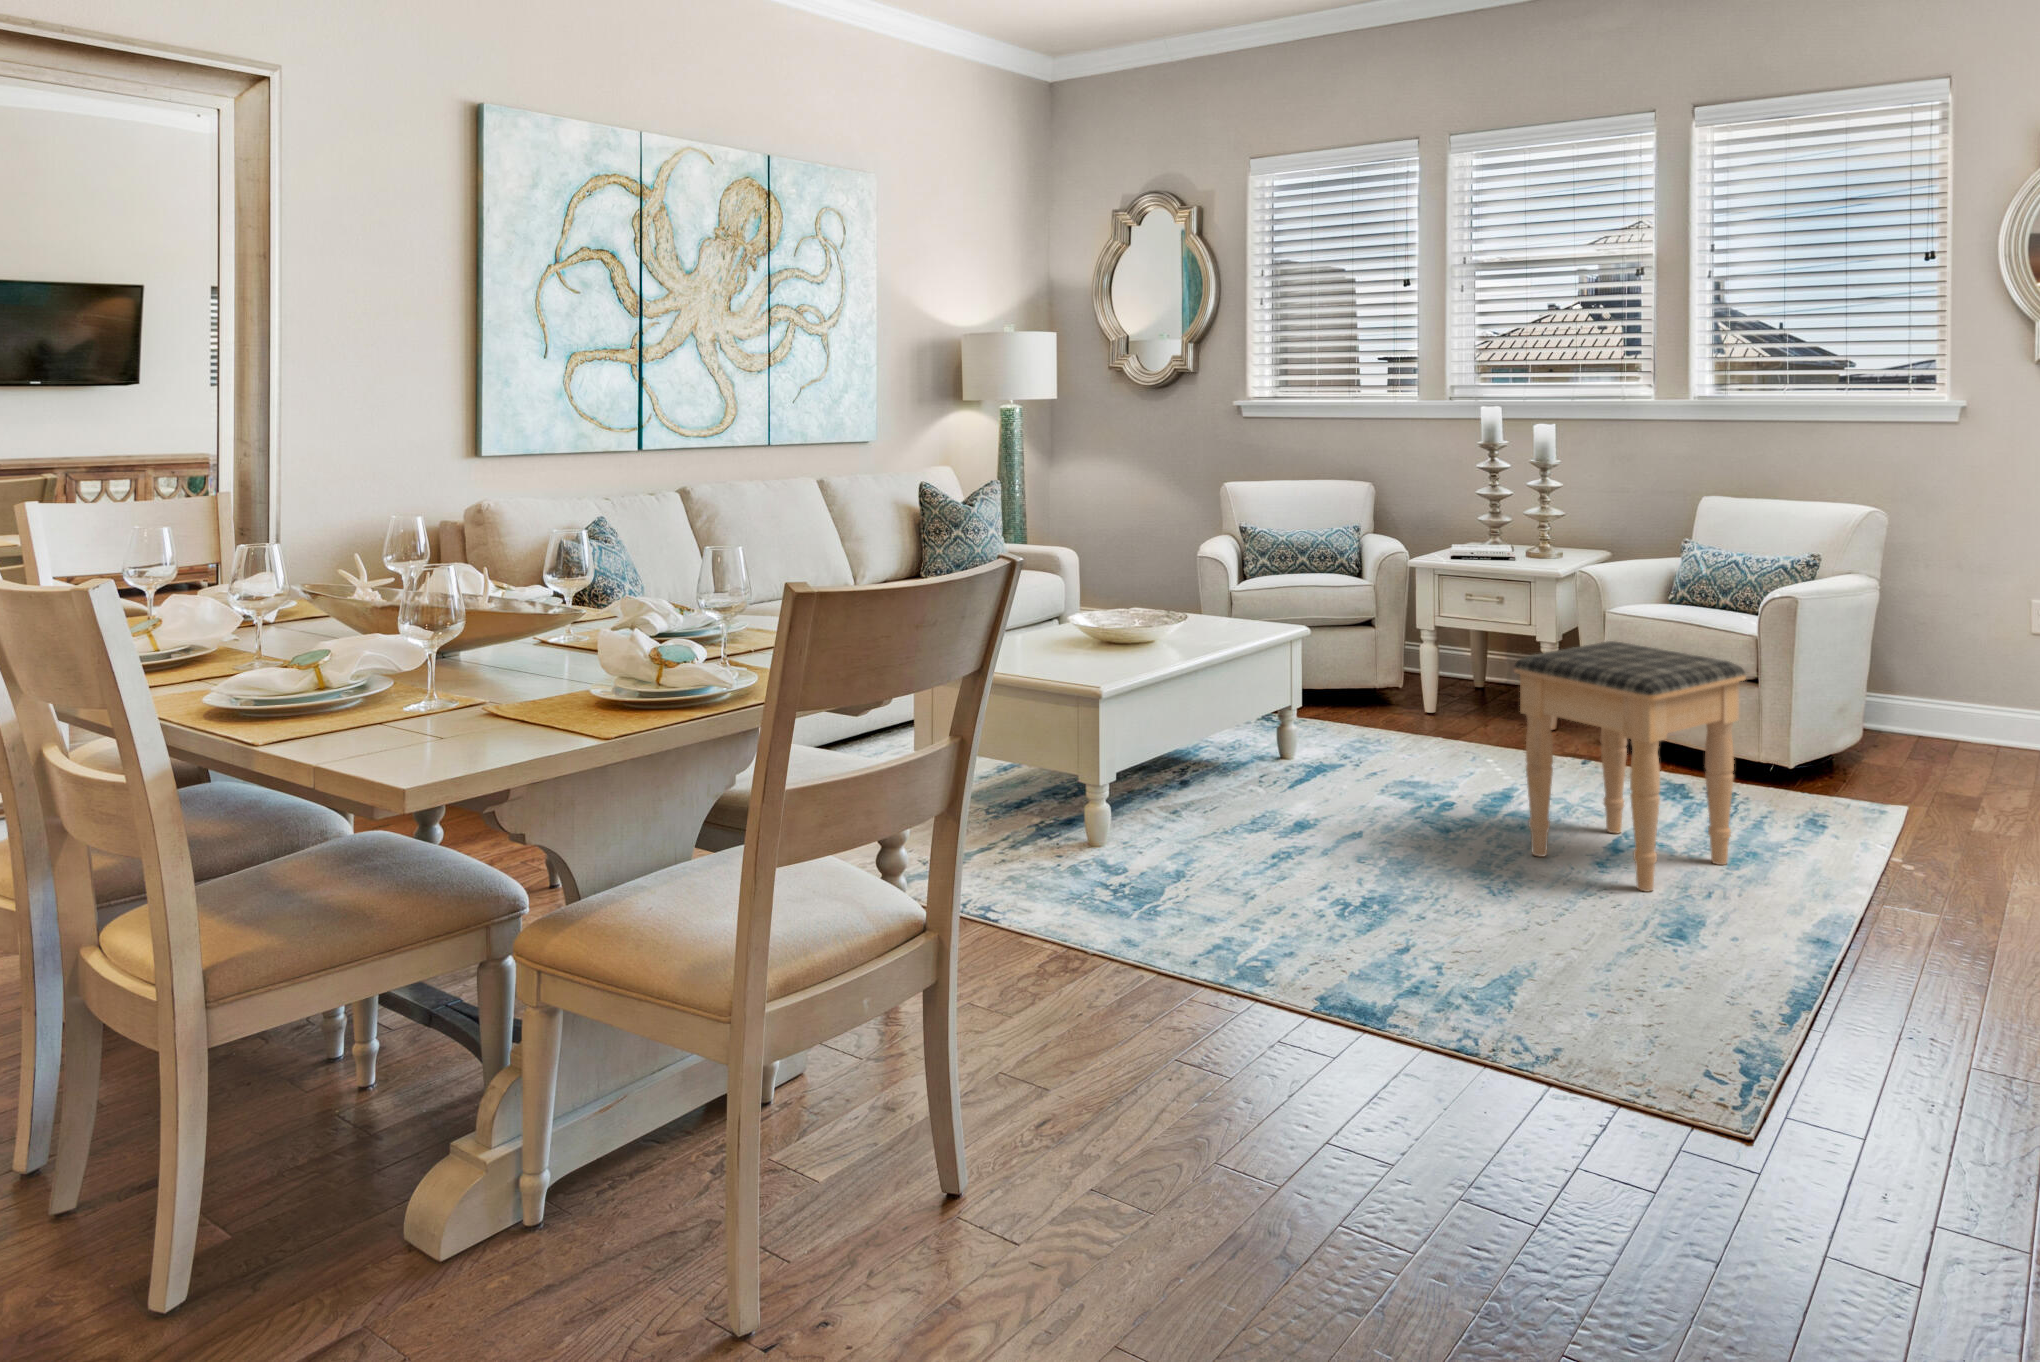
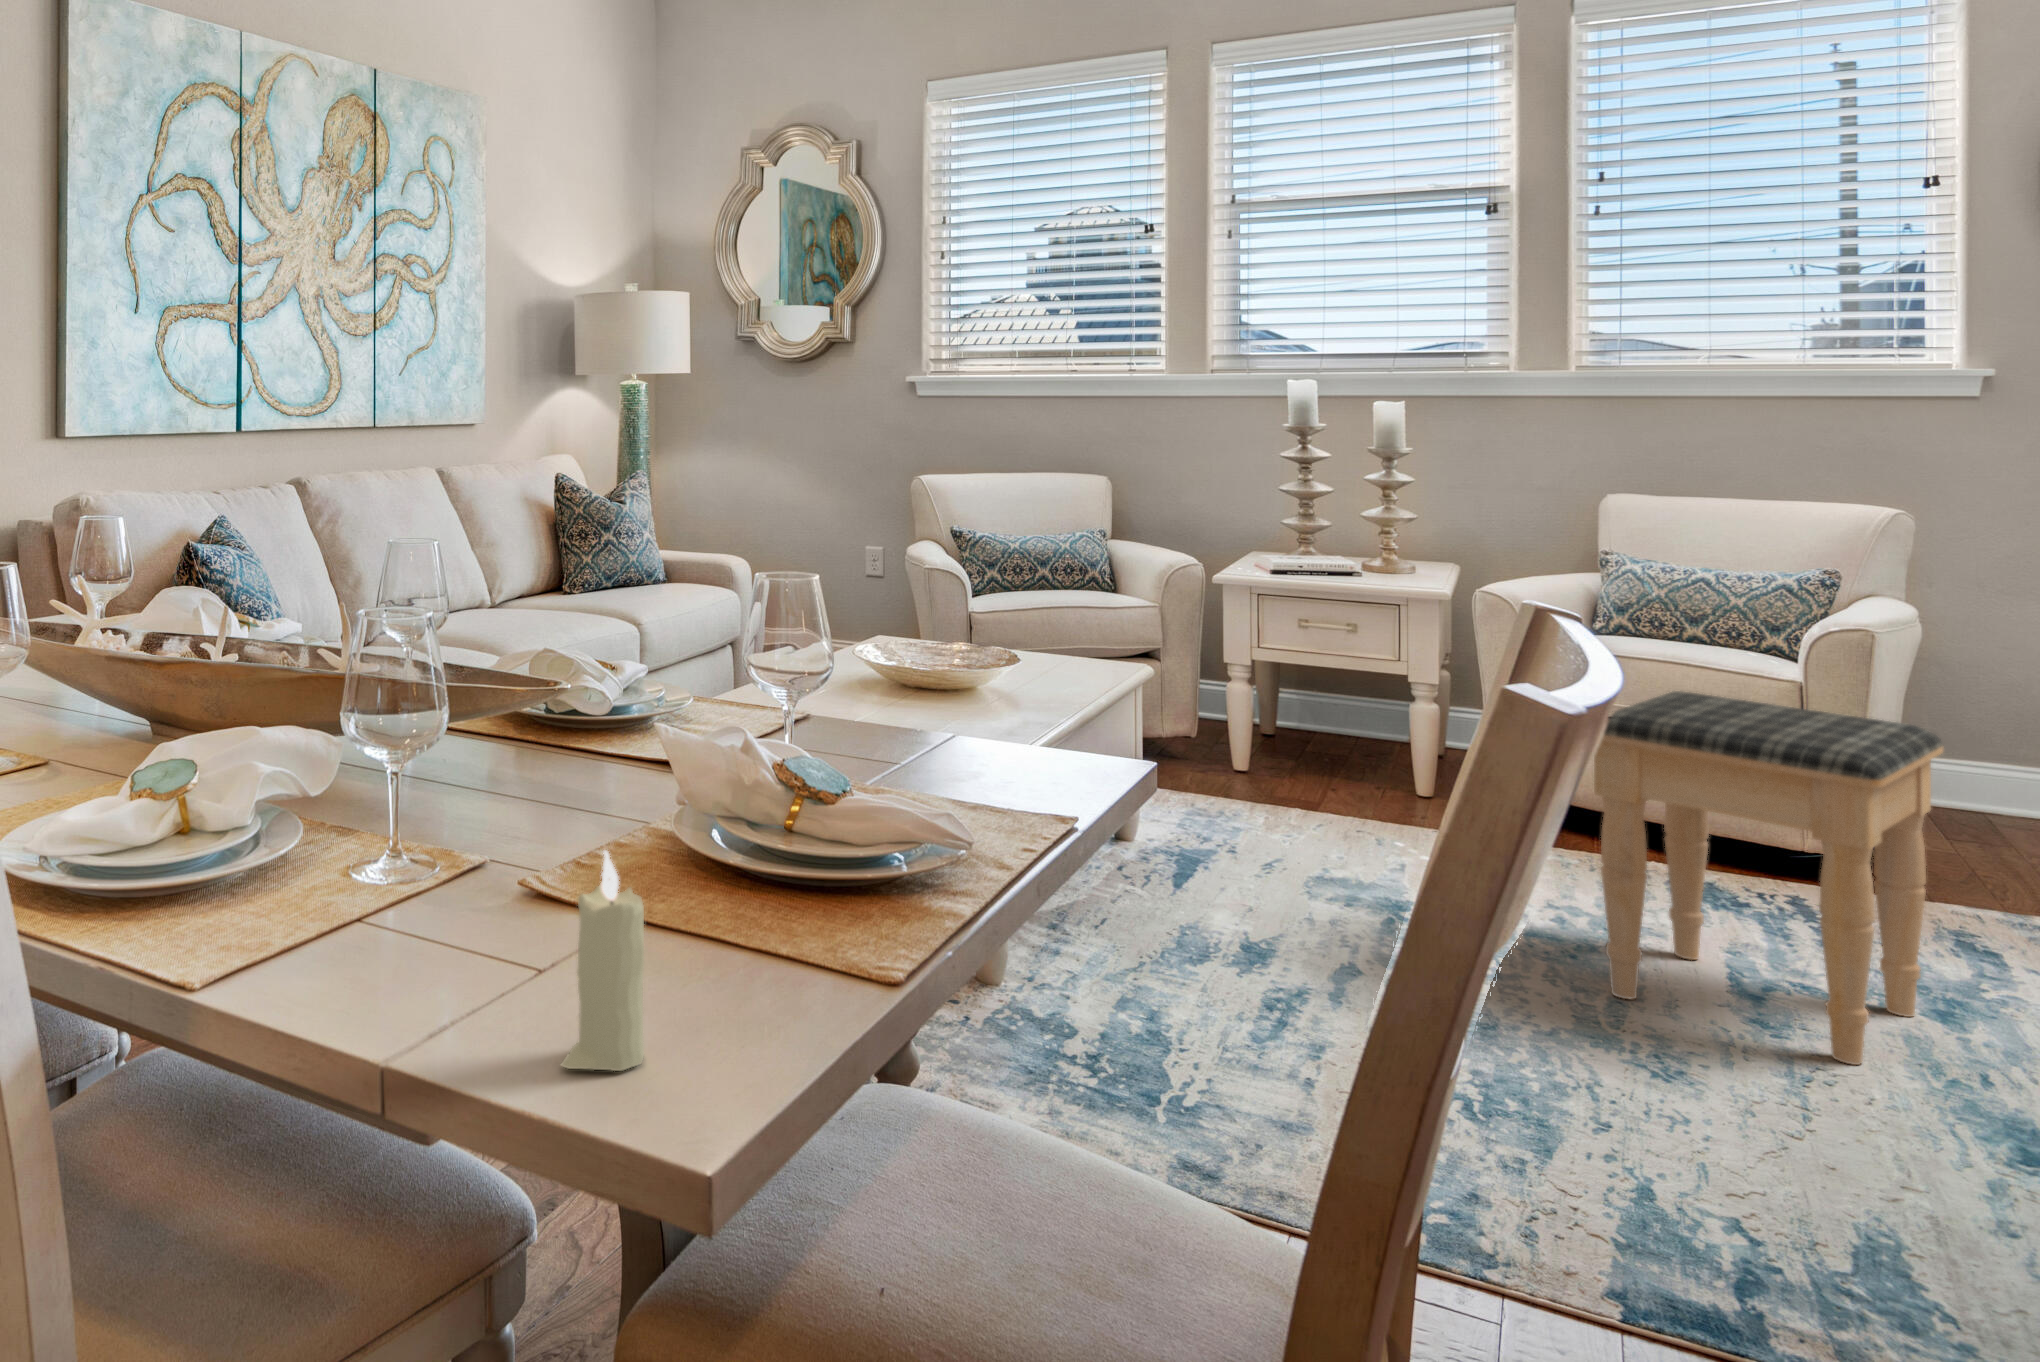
candle: none [404,673,451,772] -> present [560,850,644,1071]

